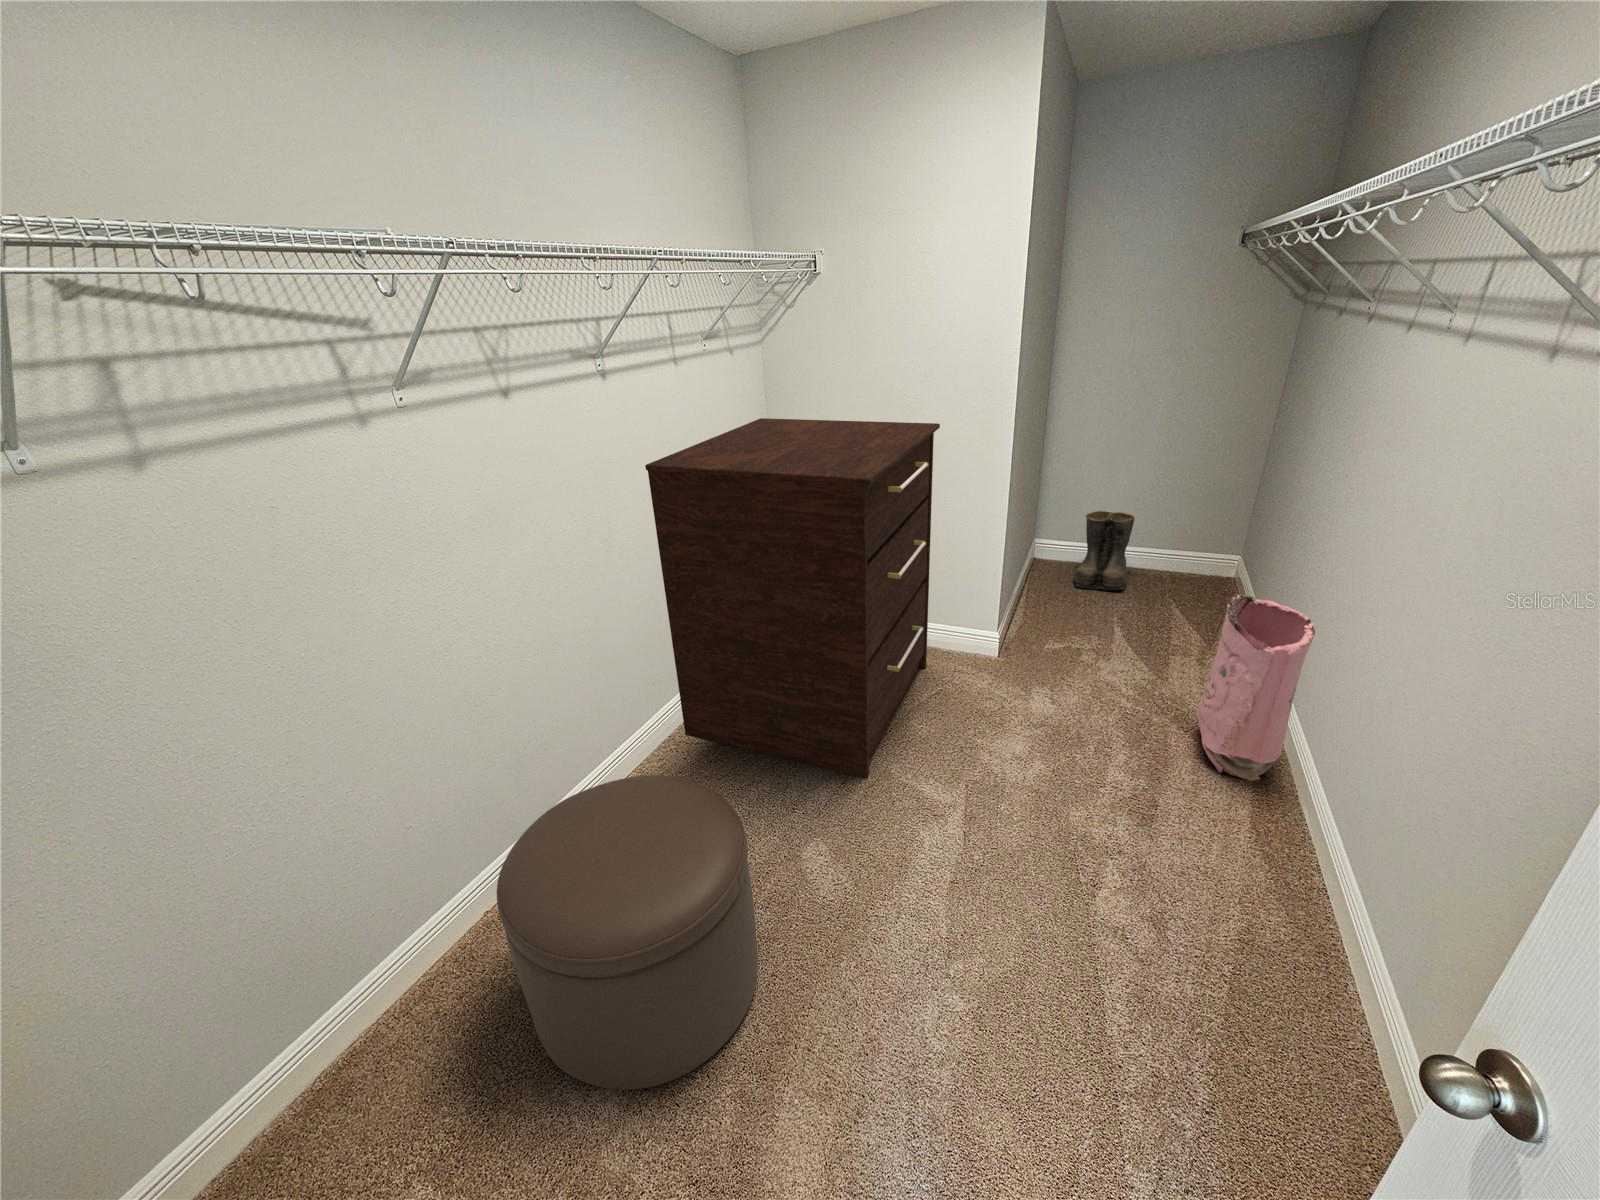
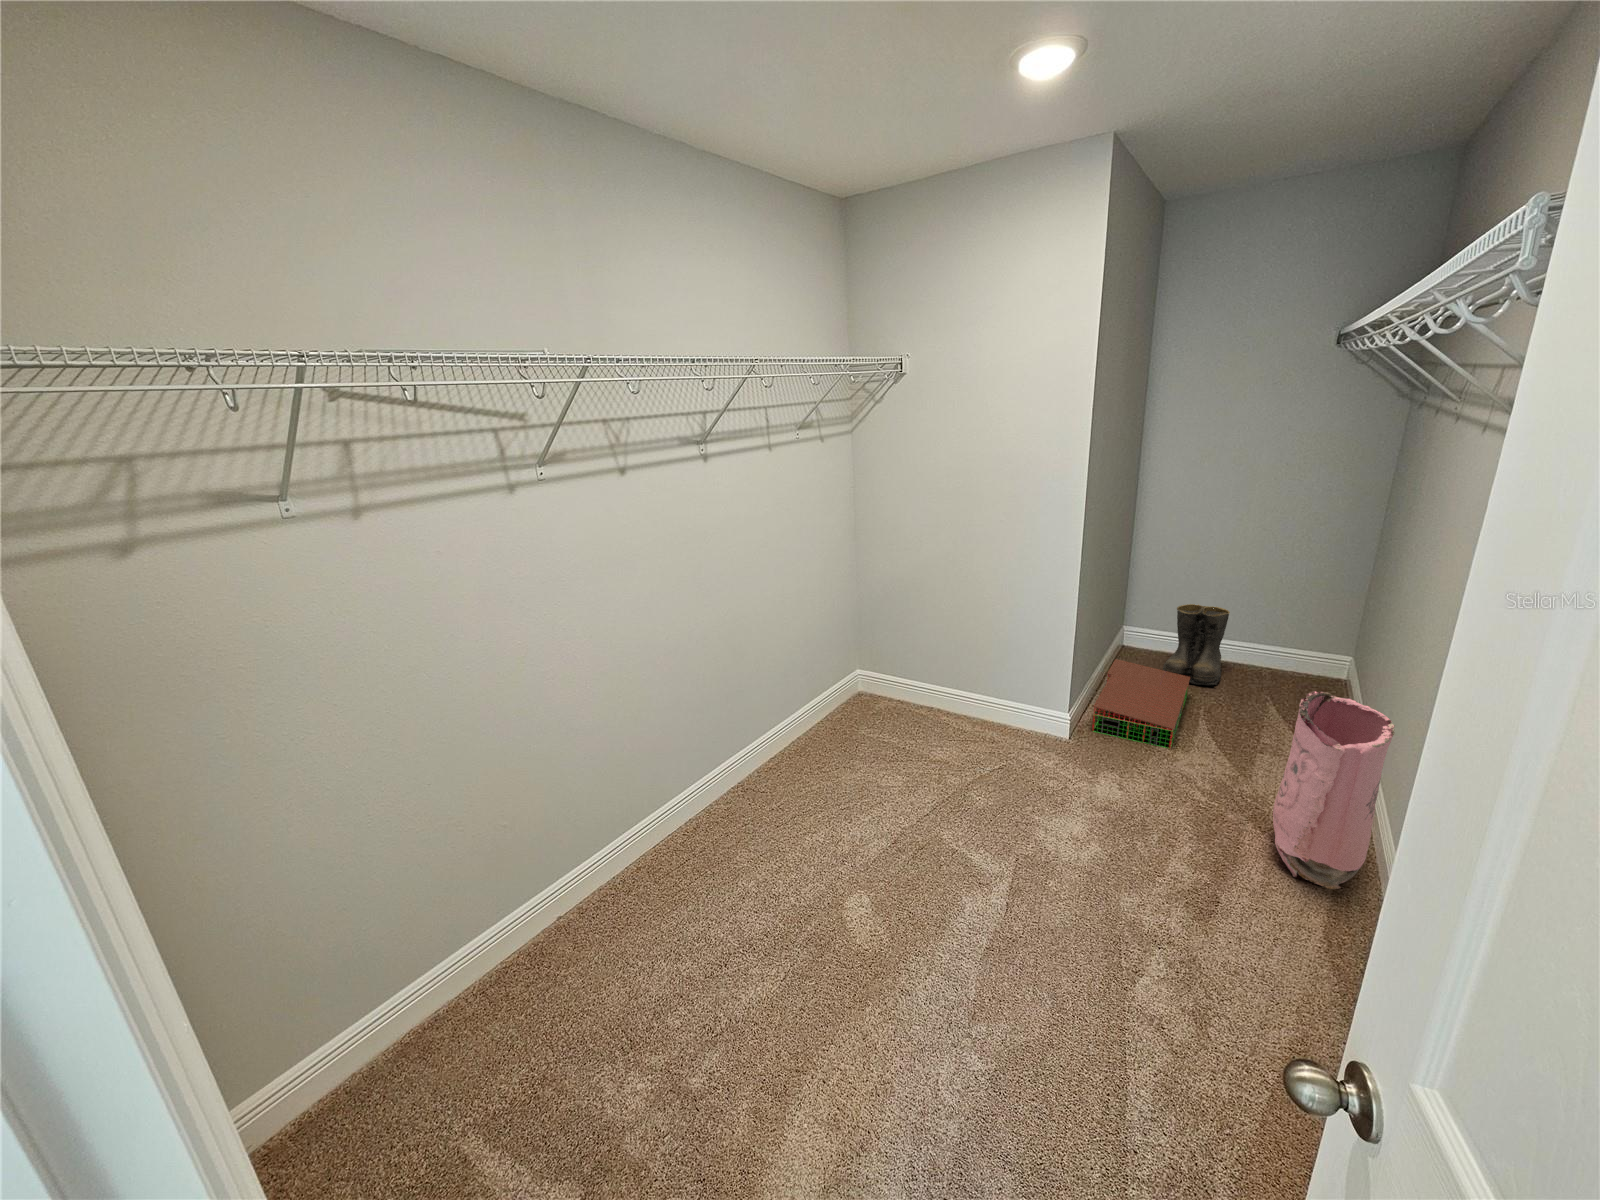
dresser: present [645,418,940,778] -> none [737,501,1011,841]
storage bin: none [1017,571,1103,657] -> present [1092,659,1190,749]
ottoman: present [497,775,758,1090] -> none [566,805,790,1089]

